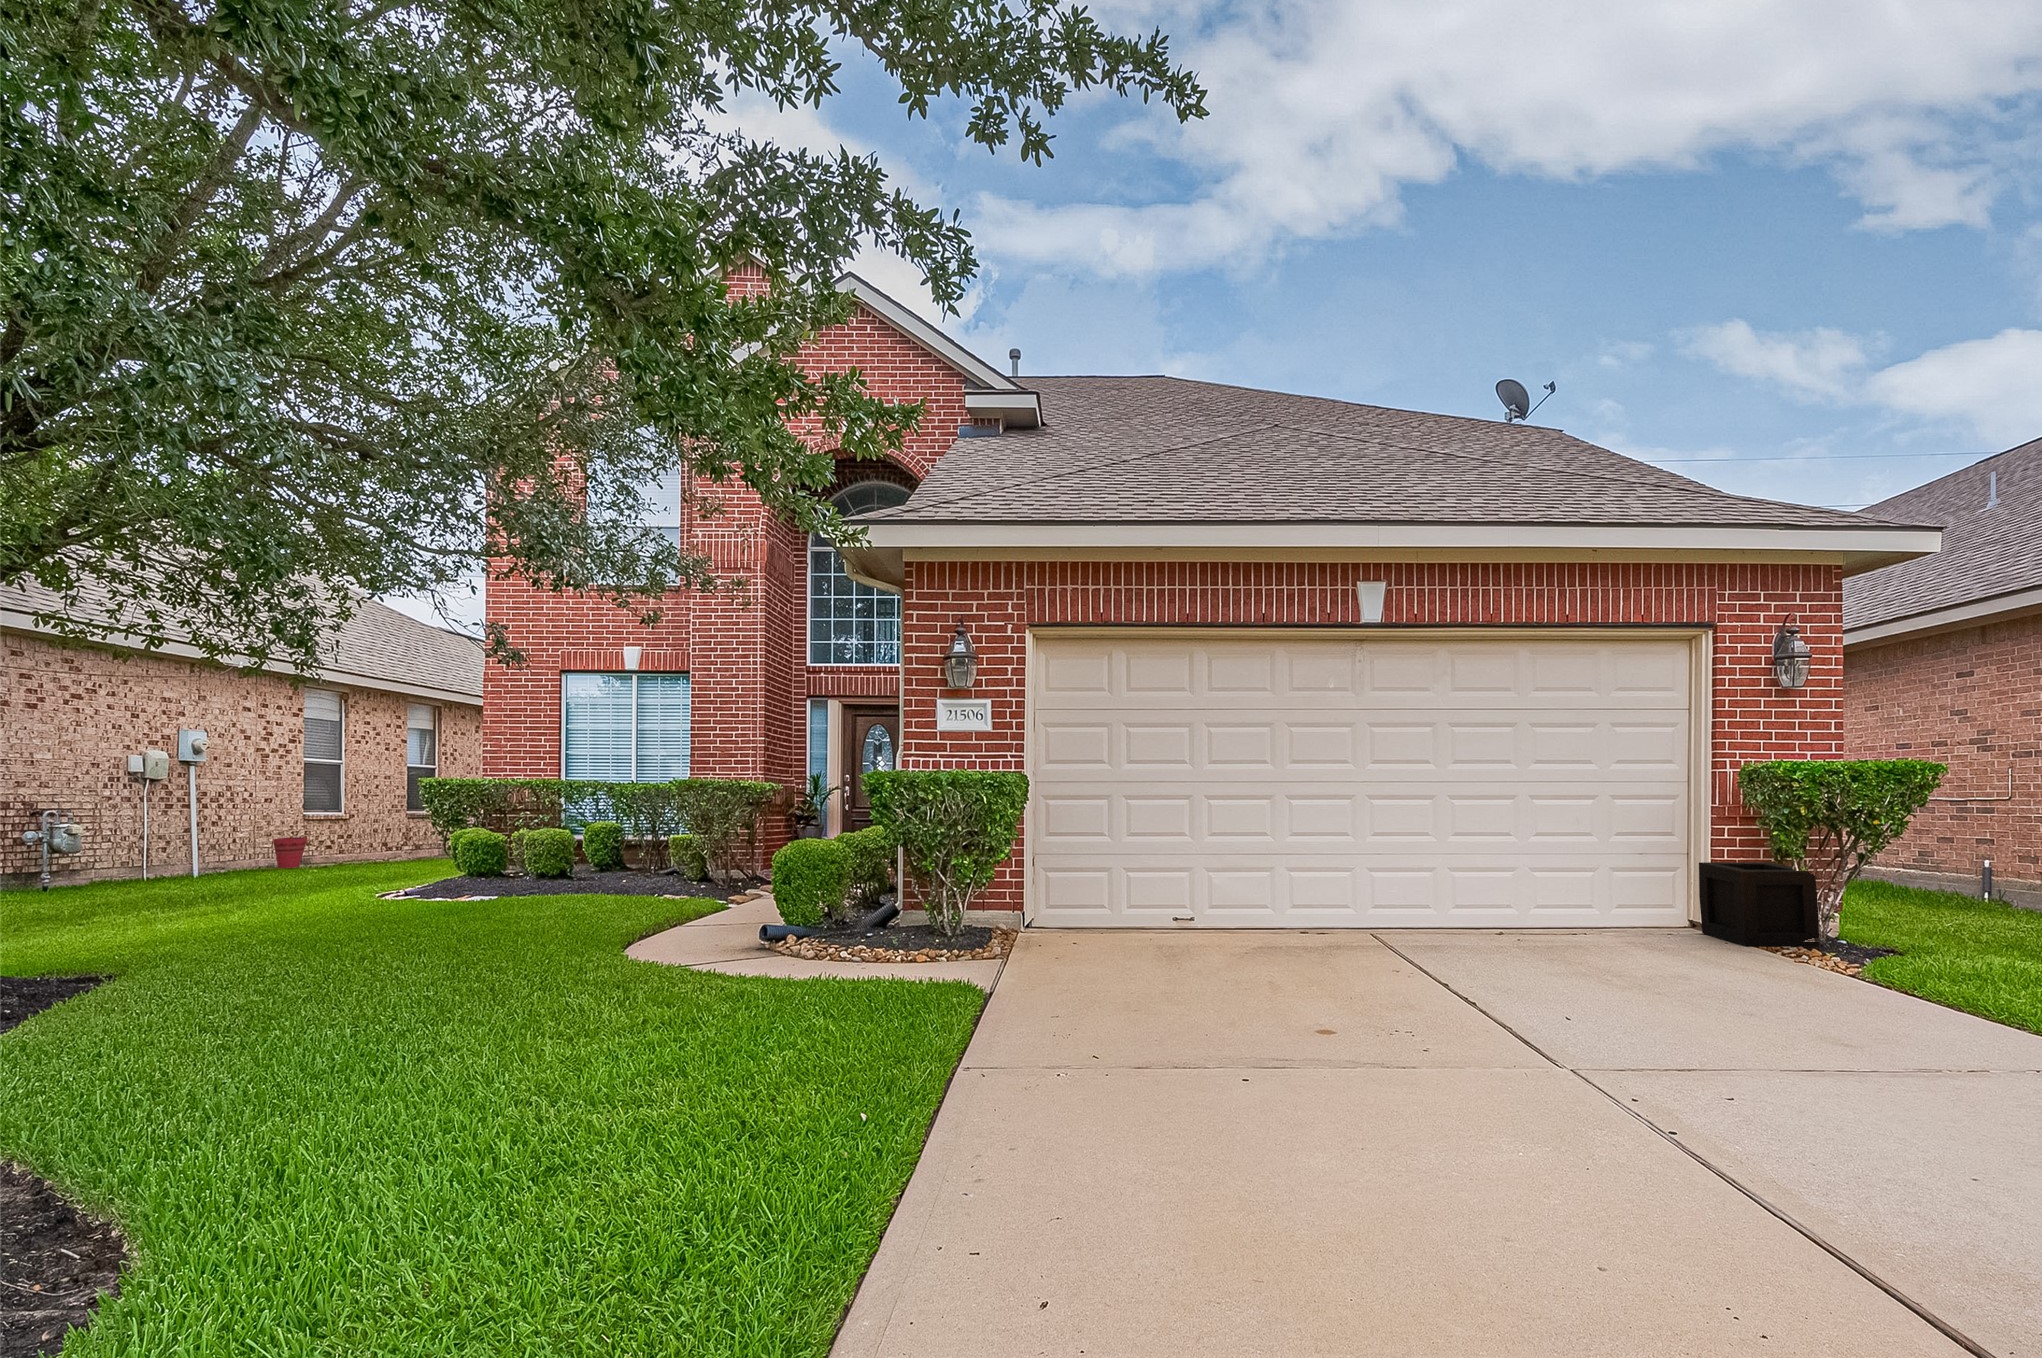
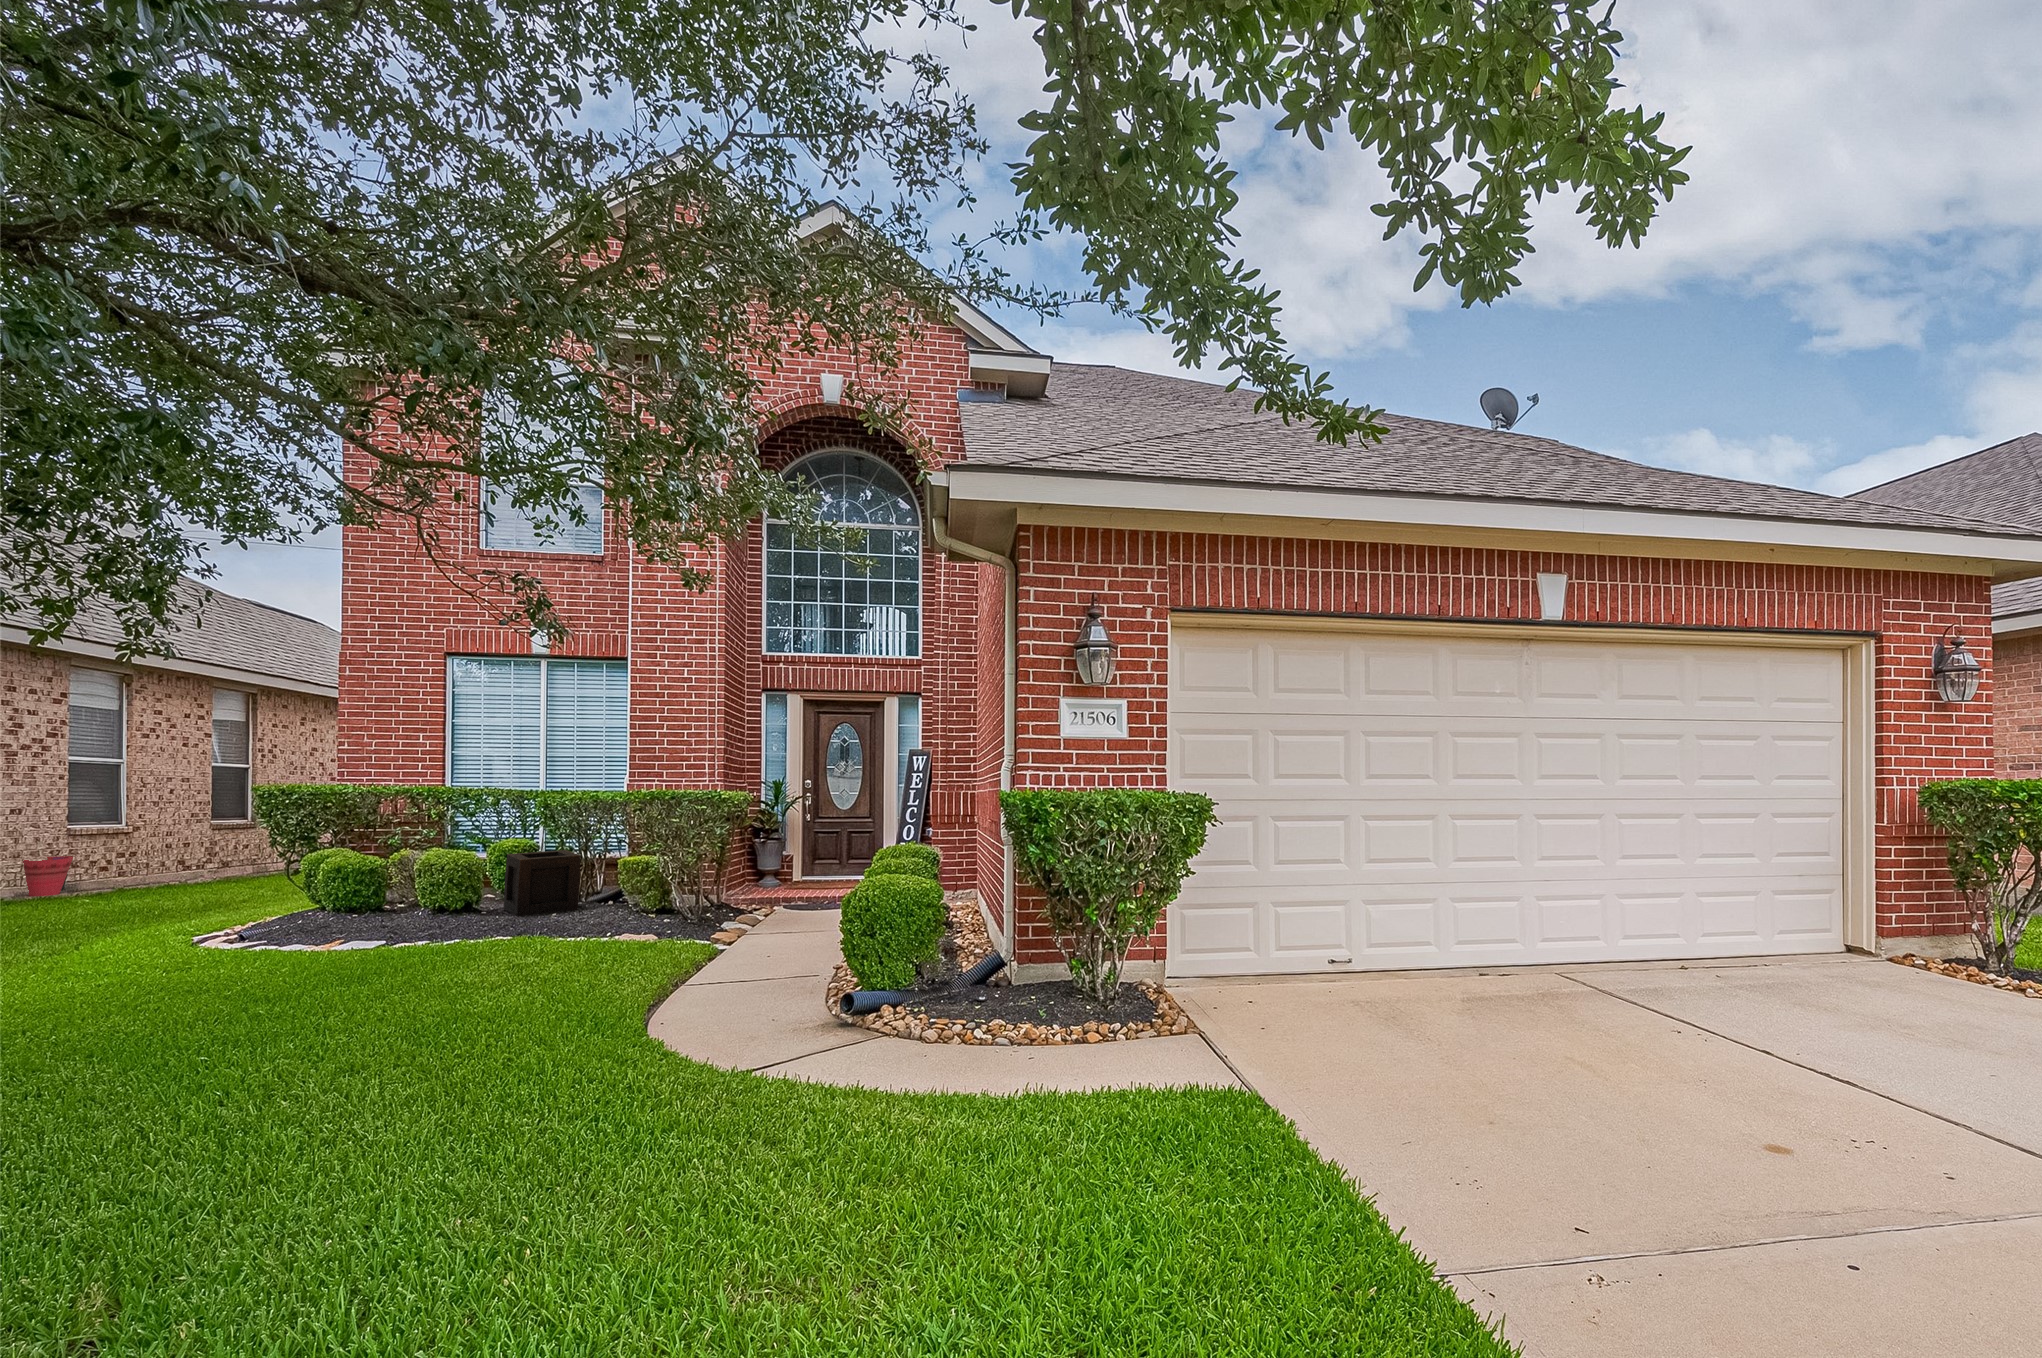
wooden crate: present [1699,862,1819,947] -> present [504,850,581,916]

